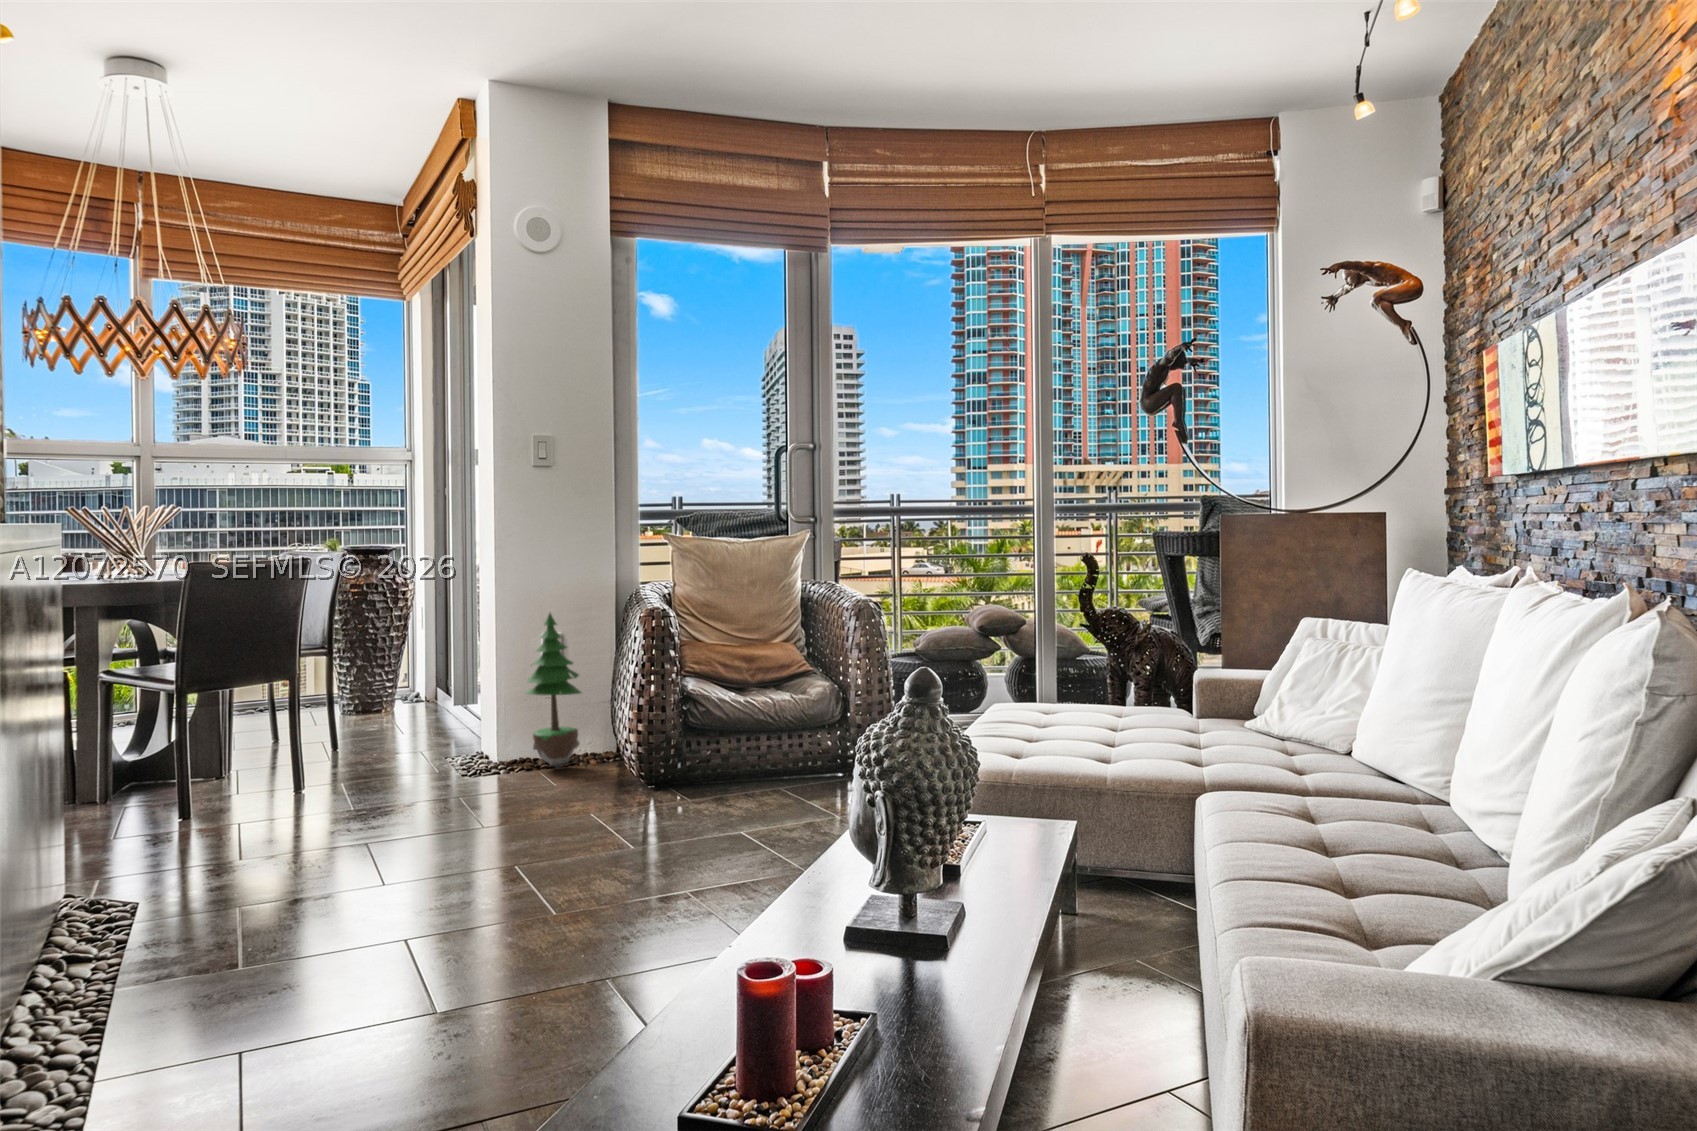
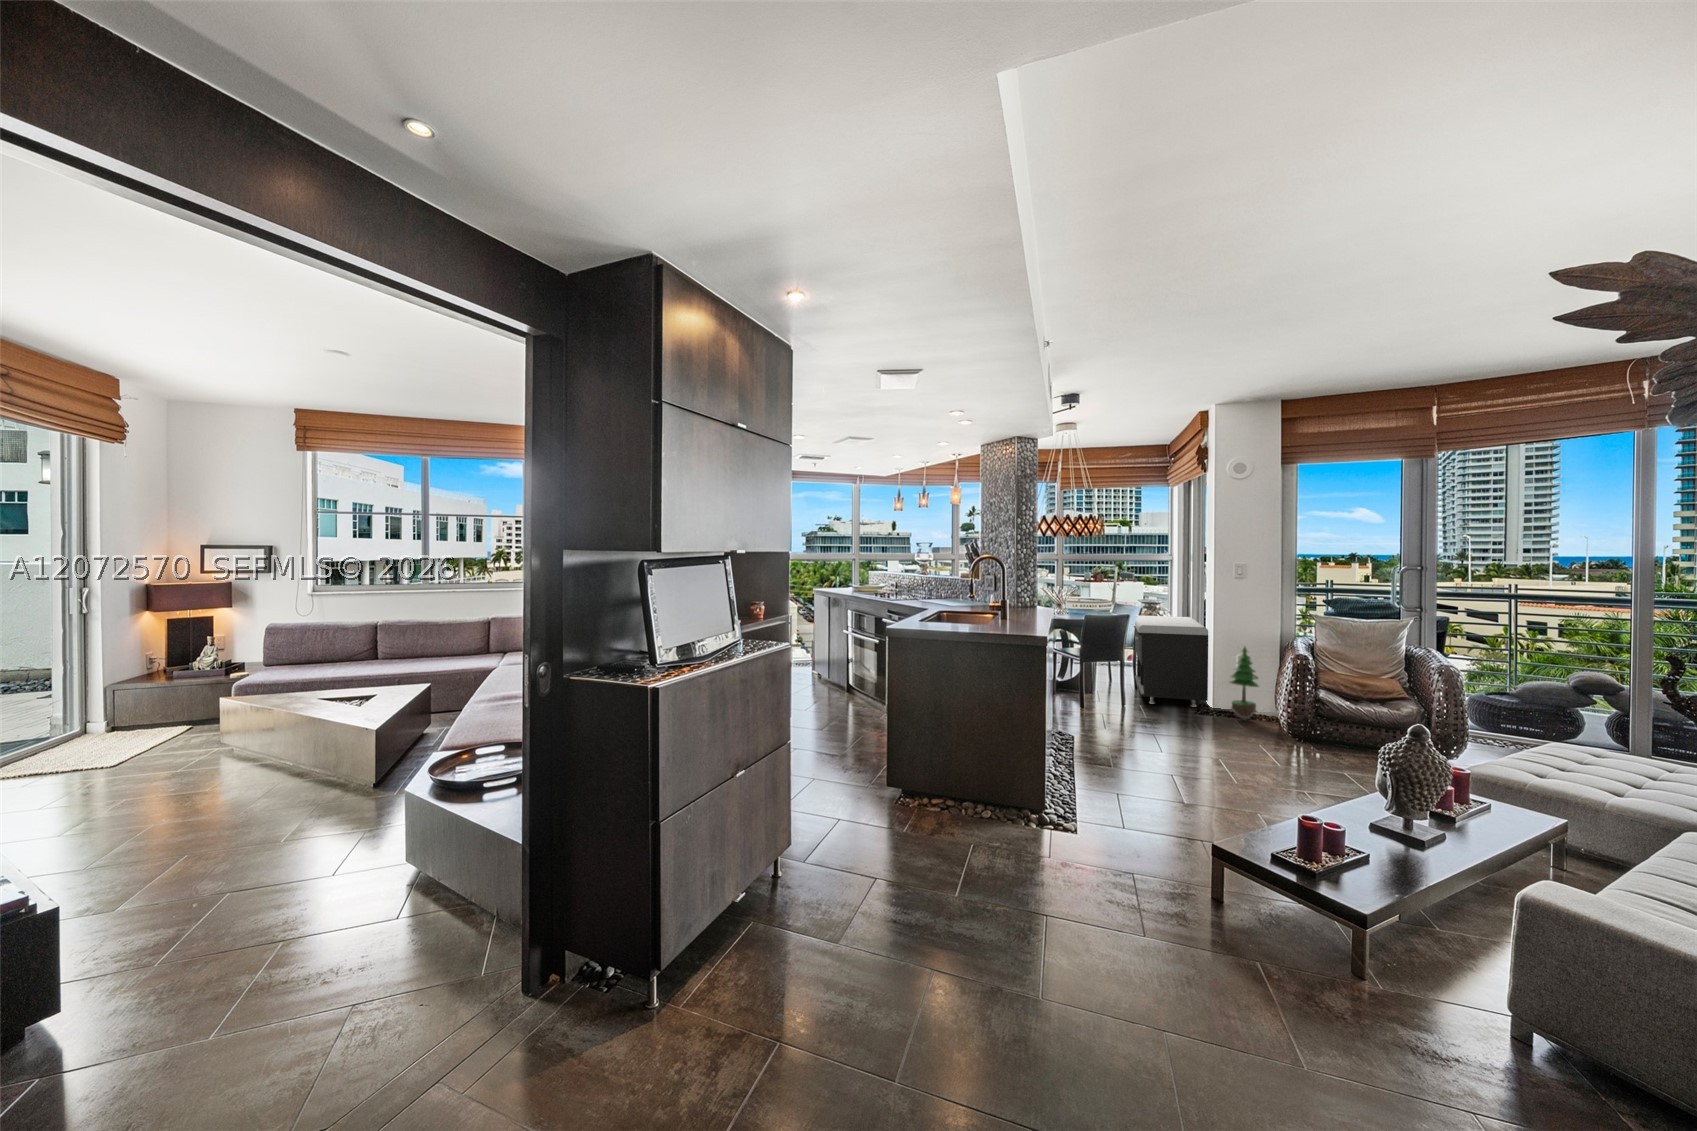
storage bench: none [321,576,487,772] -> present [1134,616,1208,707]

